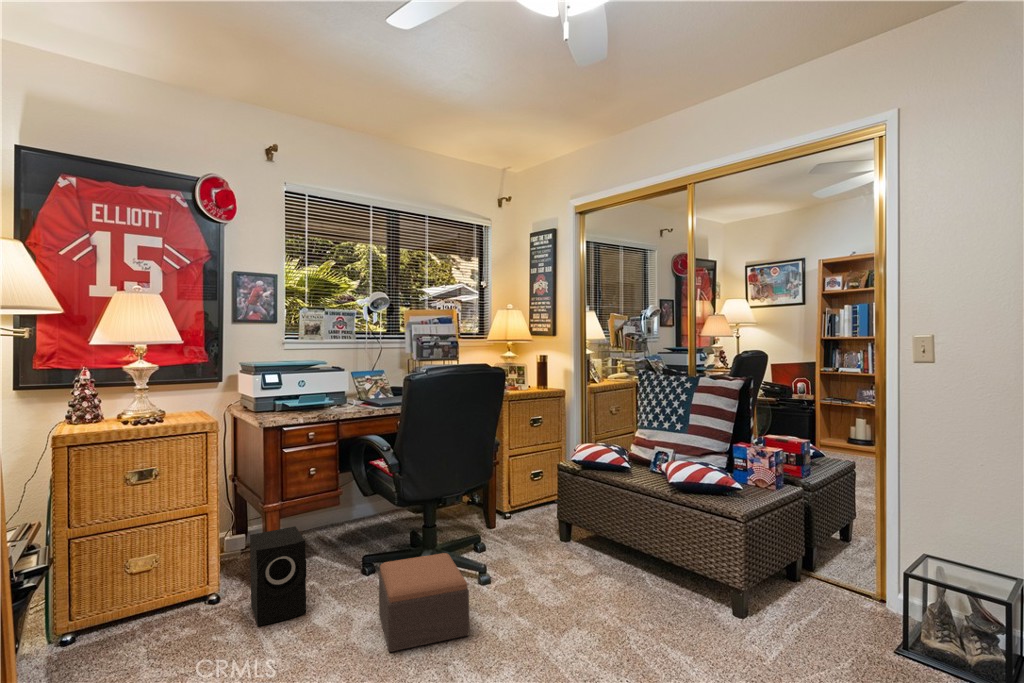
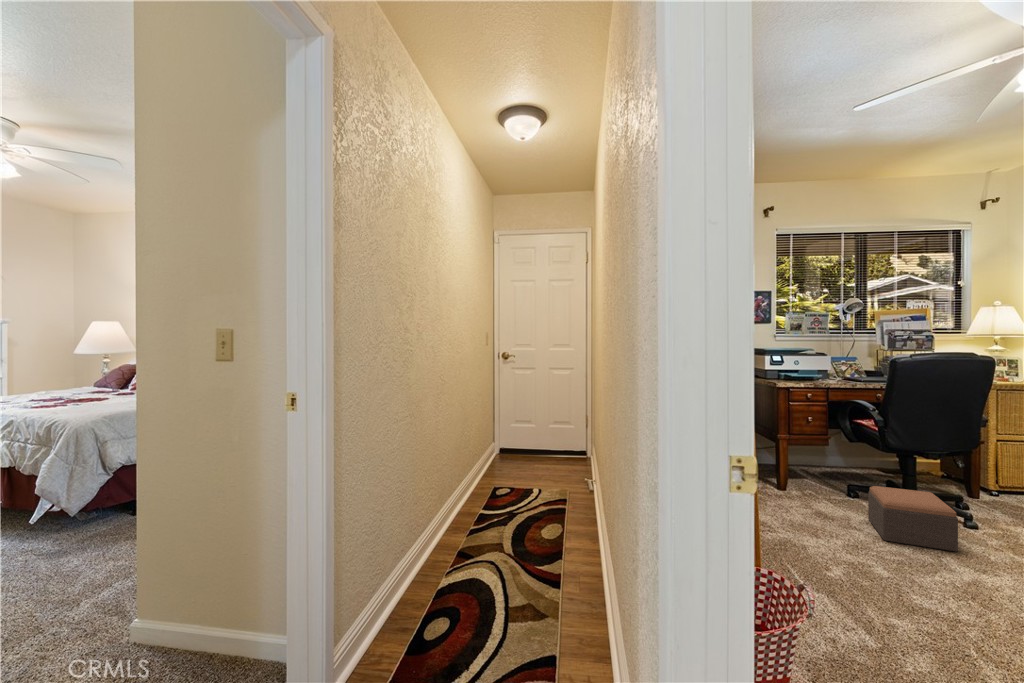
speaker: present [250,526,306,626] -> none [769,450,811,505]

